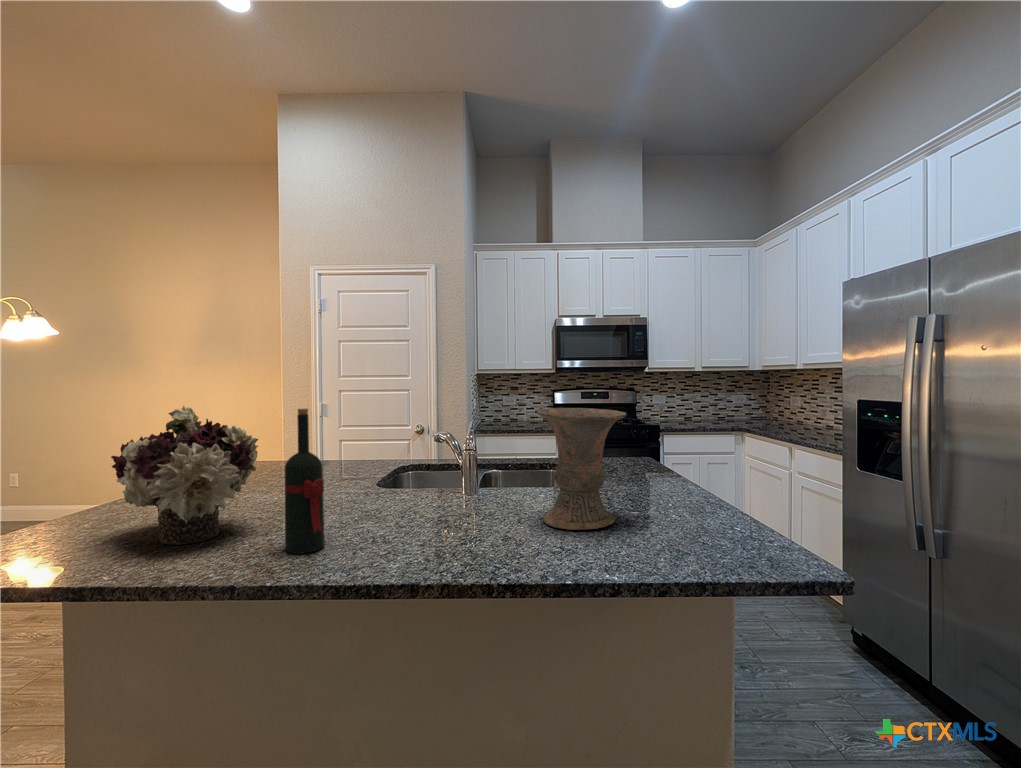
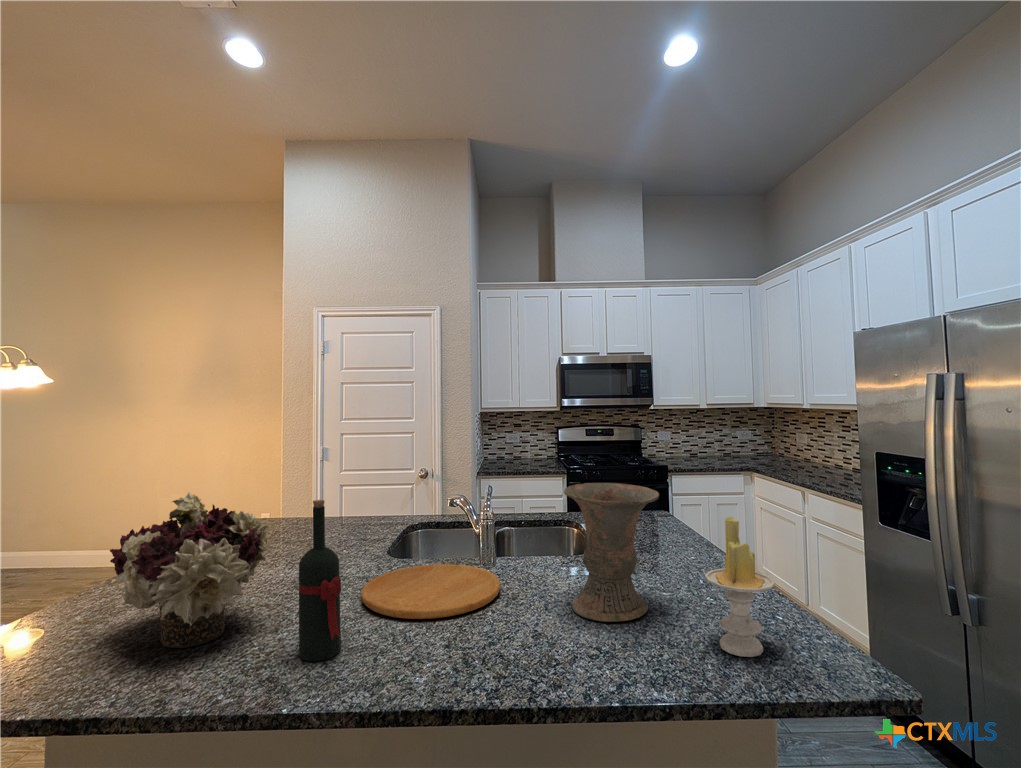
candle: none [663,428,727,553] -> present [705,517,775,657]
cutting board: none [348,490,479,527] -> present [362,564,500,619]

